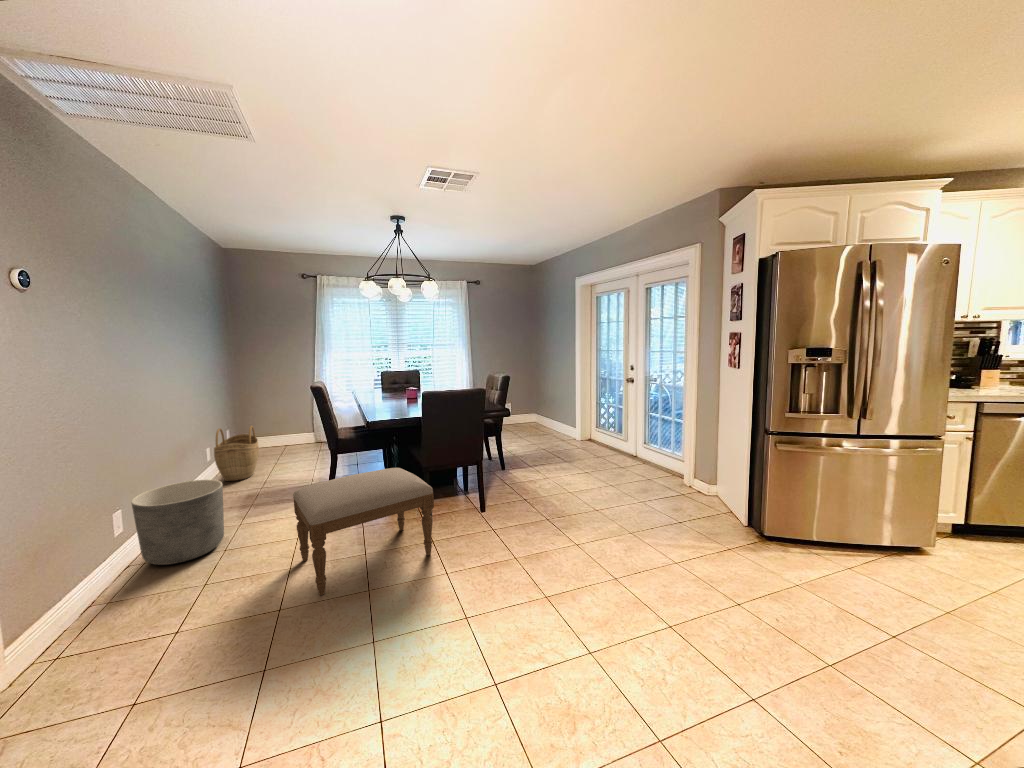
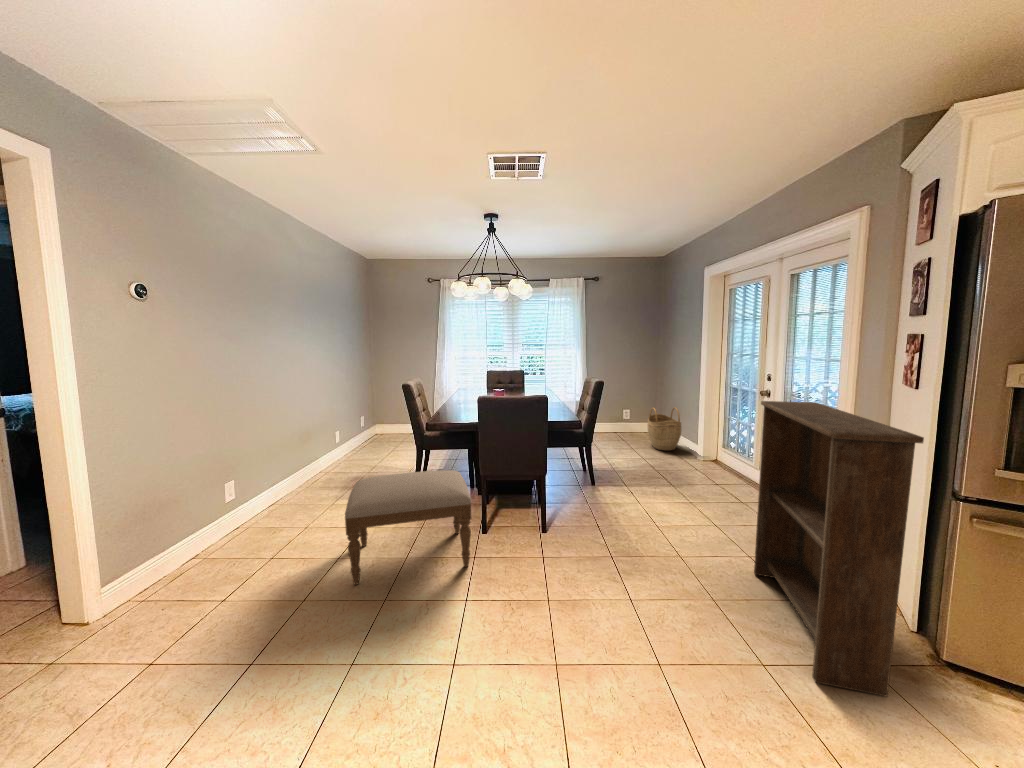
bookshelf: none [650,381,759,567] -> present [754,401,924,697]
woven basket: present [214,426,259,481] -> present [647,407,681,451]
planter: present [131,480,224,565] -> none [254,458,321,526]

